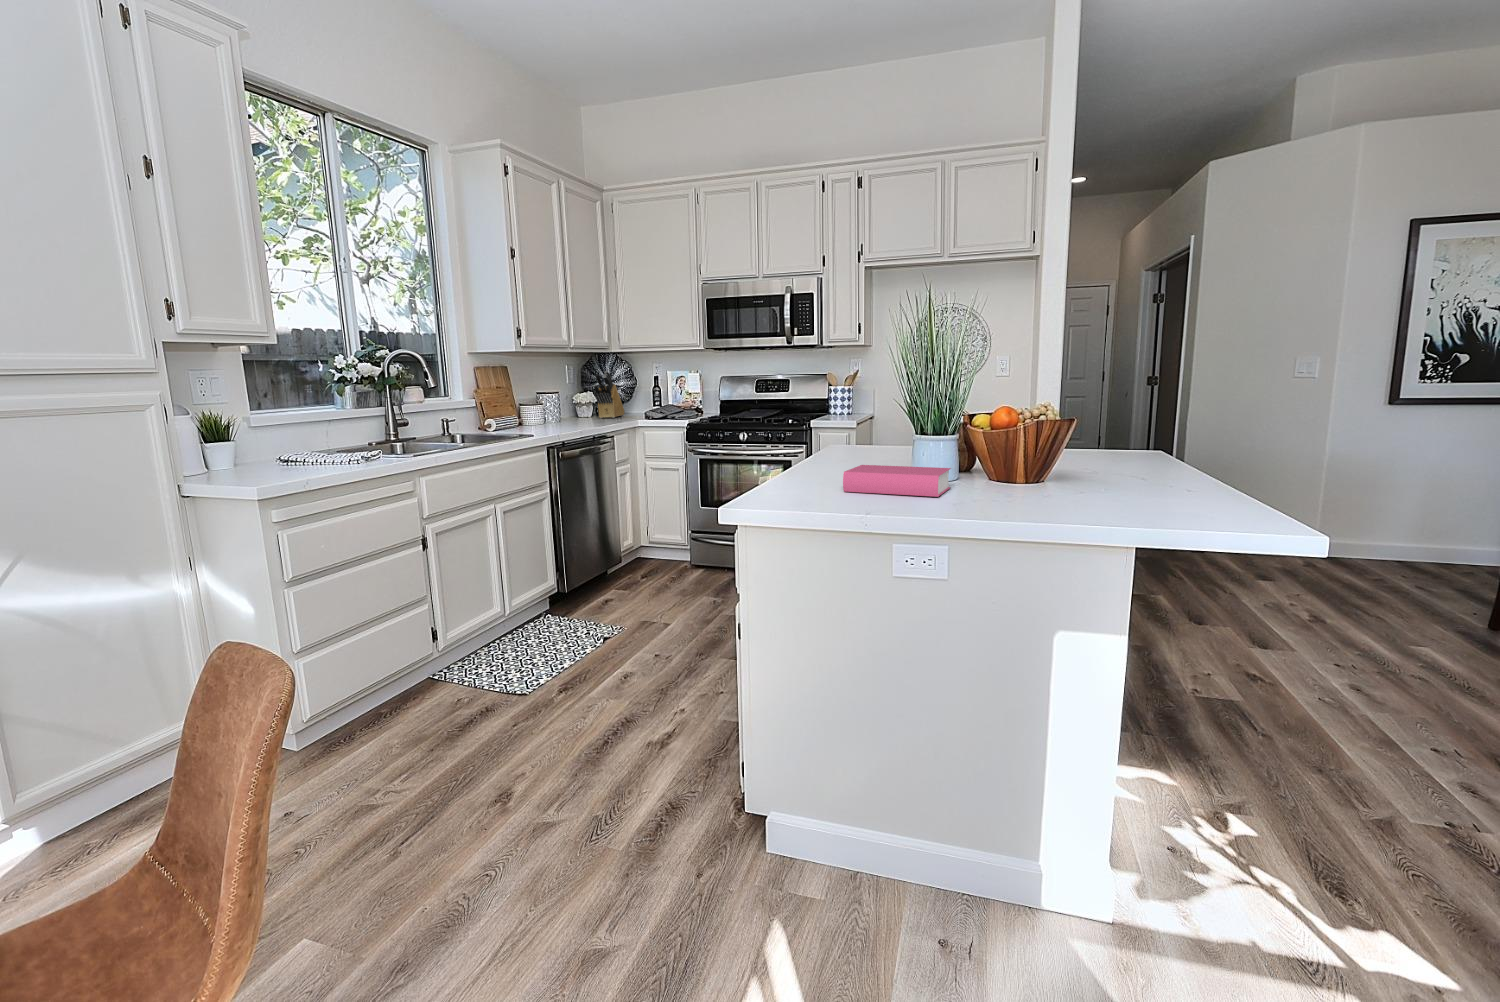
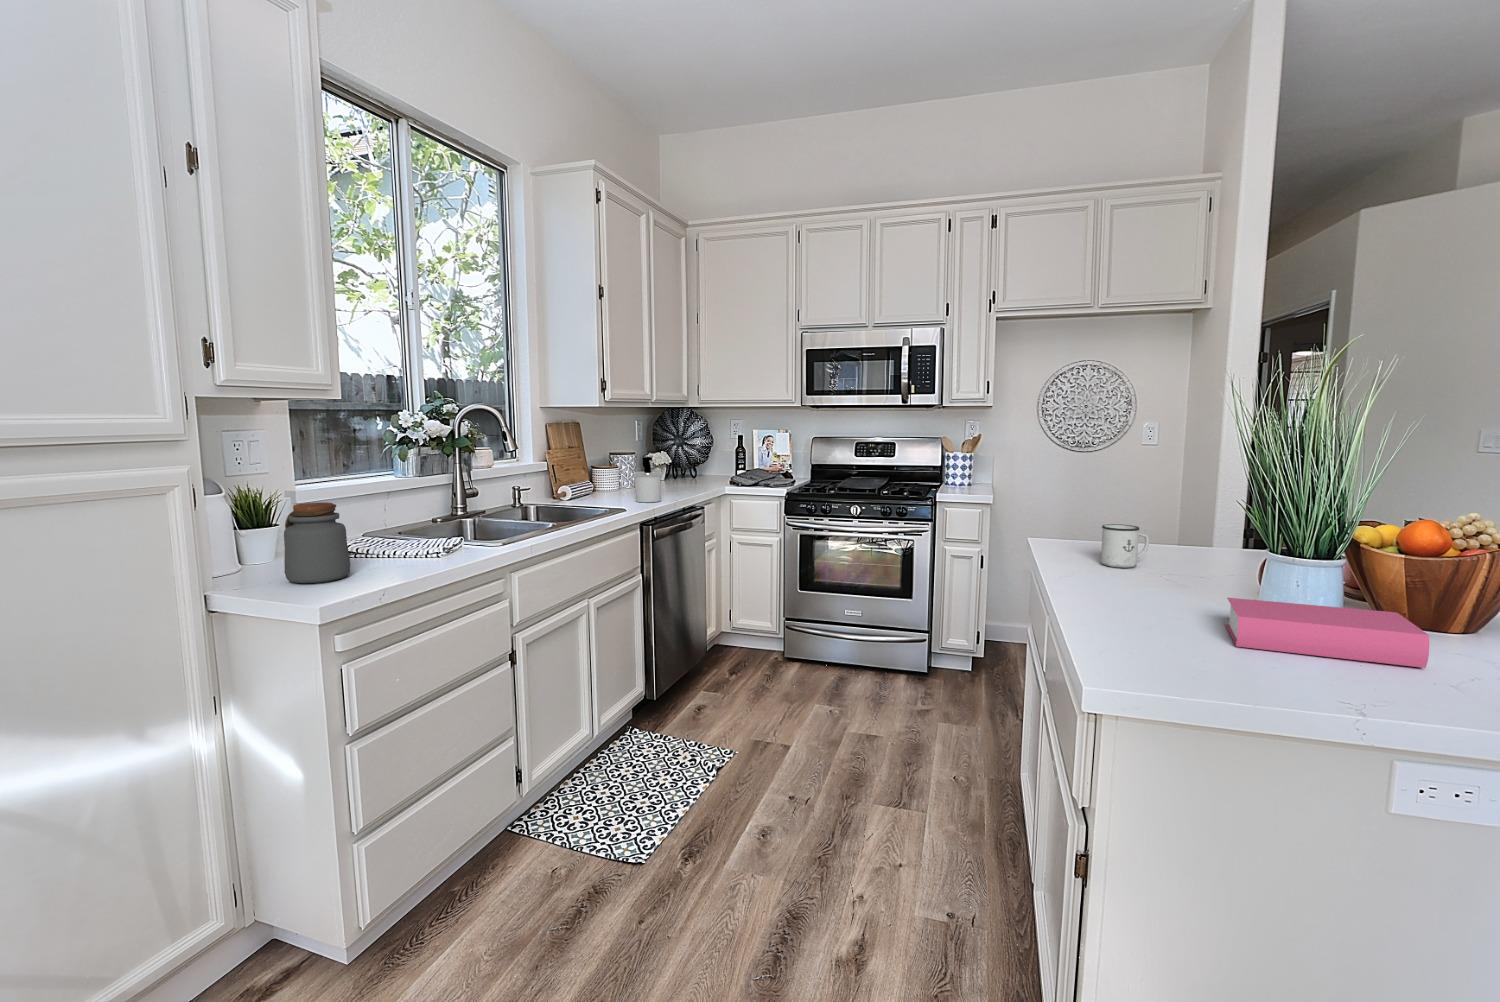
knife block: present [593,371,625,418] -> none [671,428,700,482]
soap dispenser: none [546,393,571,432] -> present [634,457,661,502]
jar: none [236,420,287,478] -> present [284,502,350,583]
mug: none [843,428,878,459] -> present [1101,524,1149,568]

